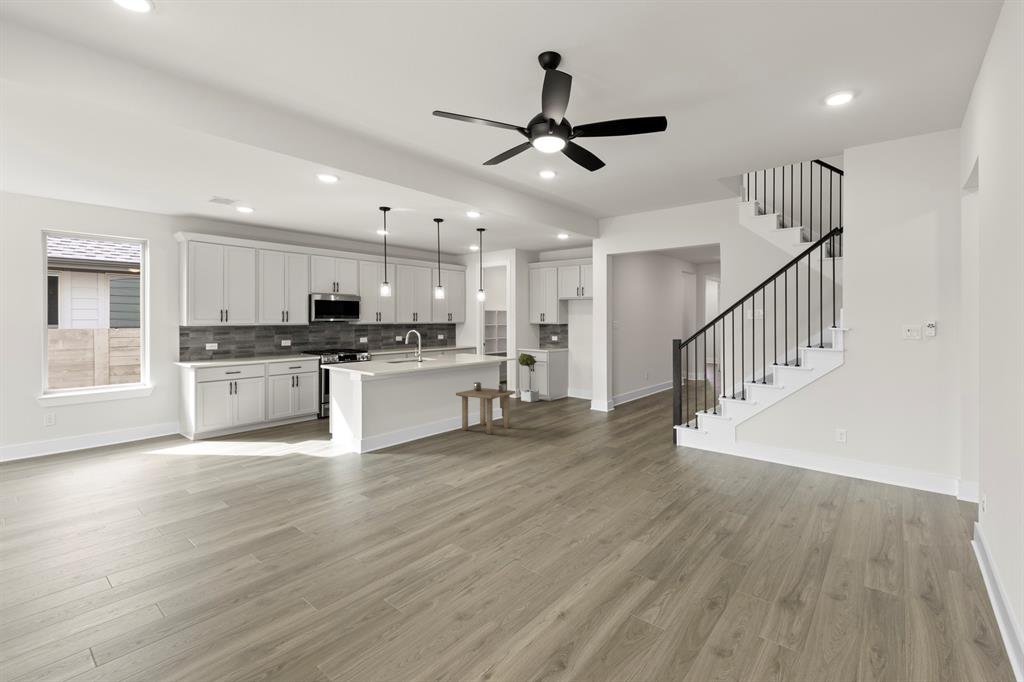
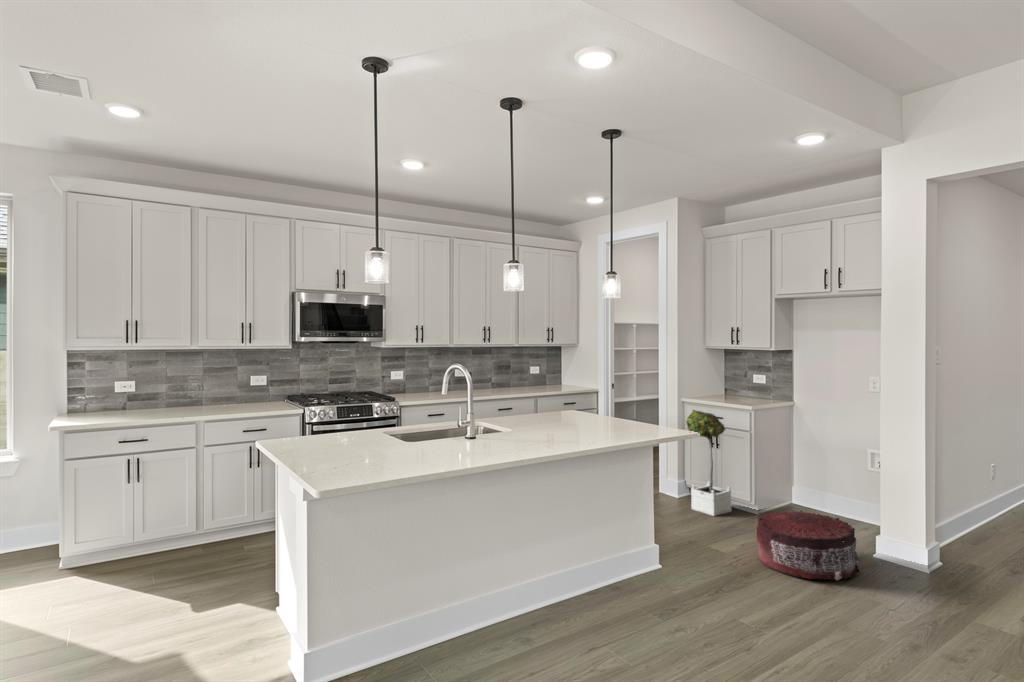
side table: present [456,382,515,434] -> none [546,499,699,657]
pouf: none [544,392,582,415] -> present [756,511,860,580]

